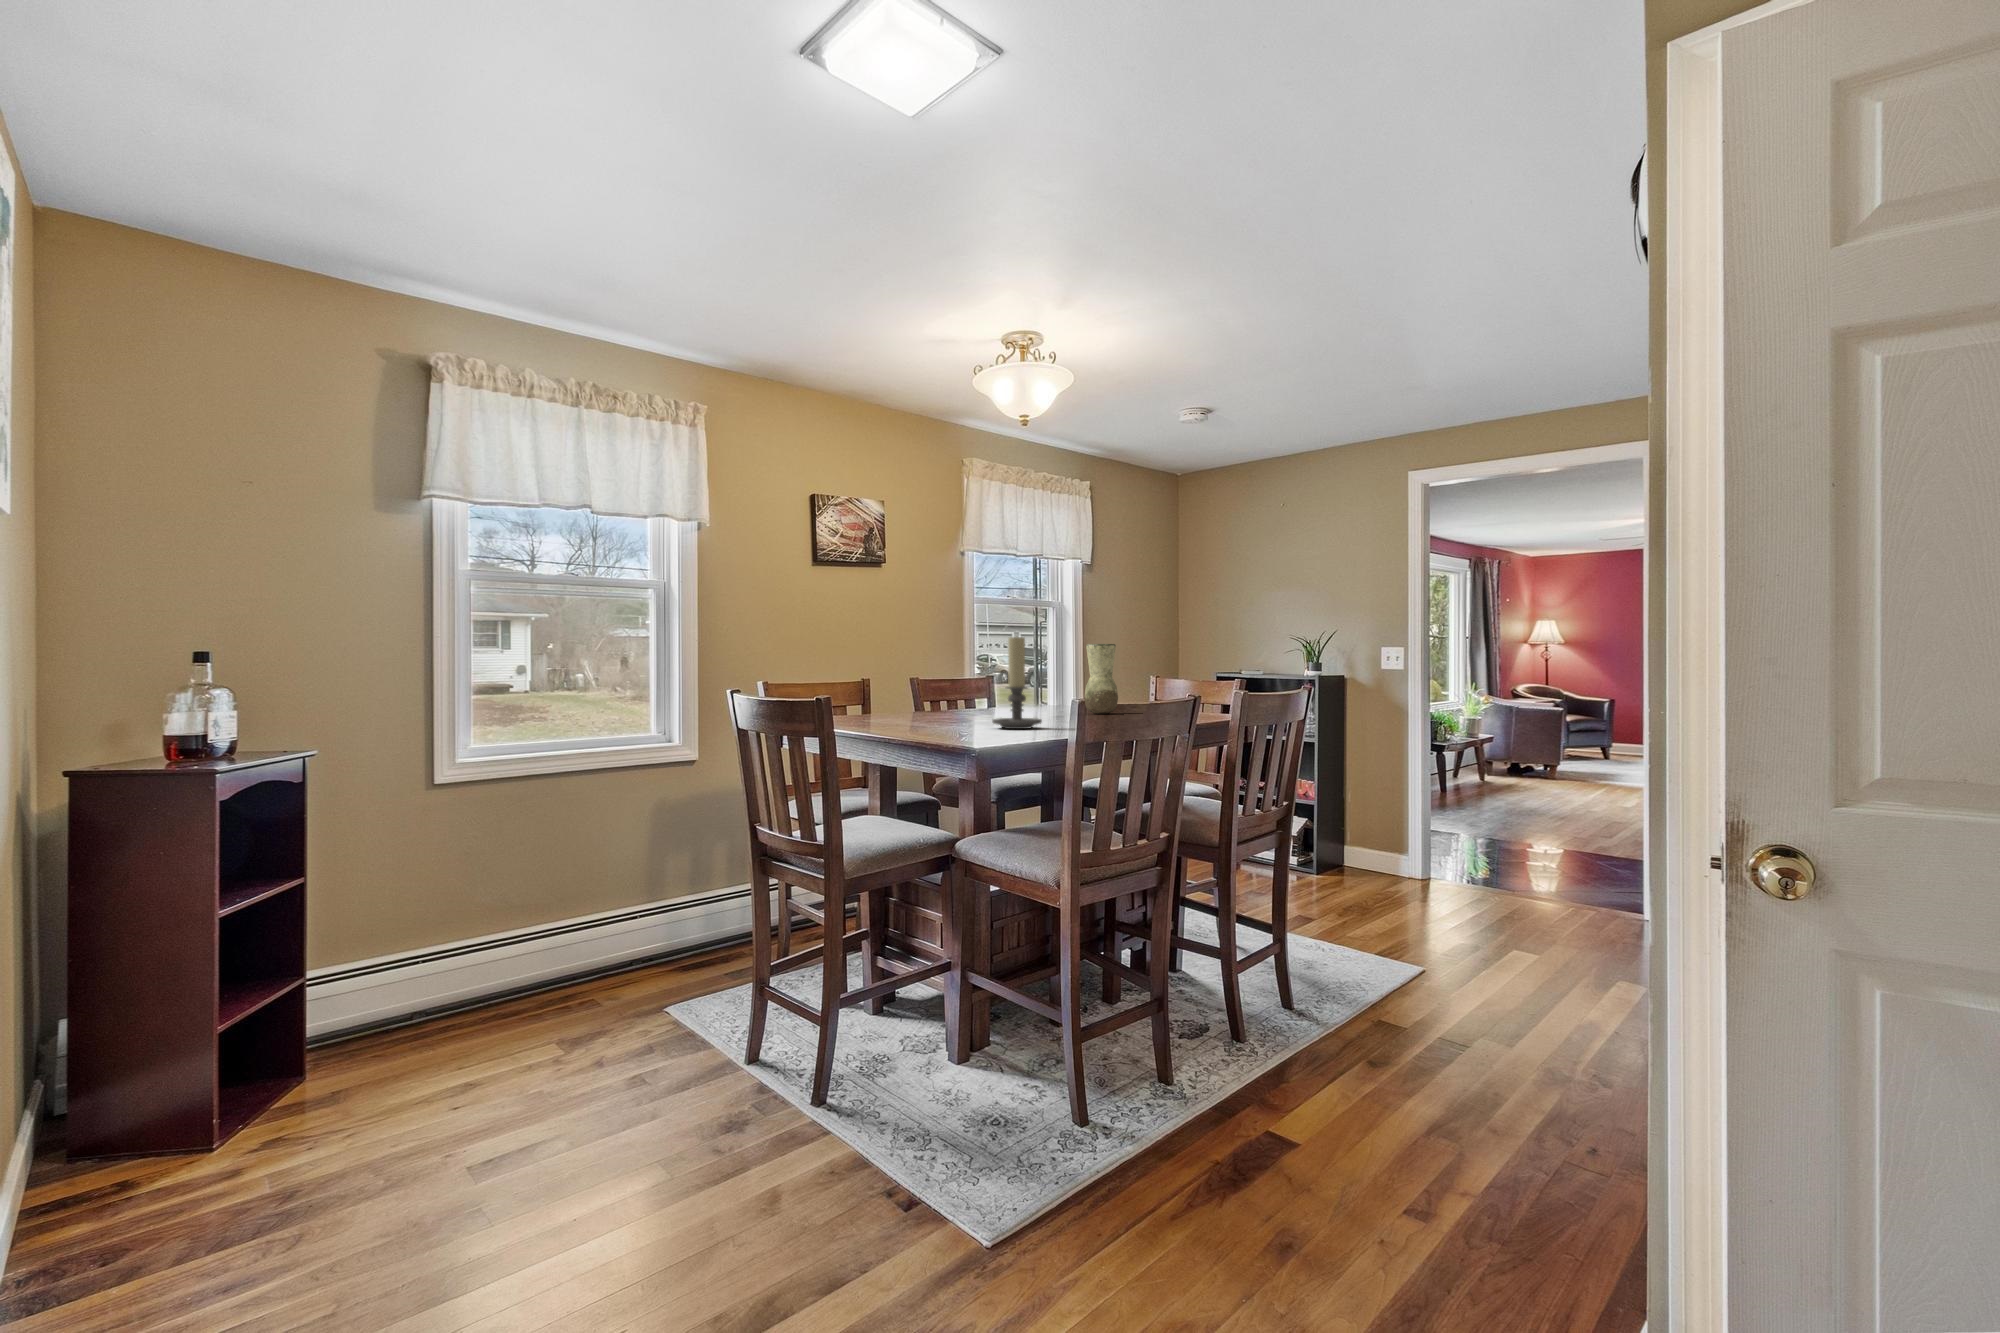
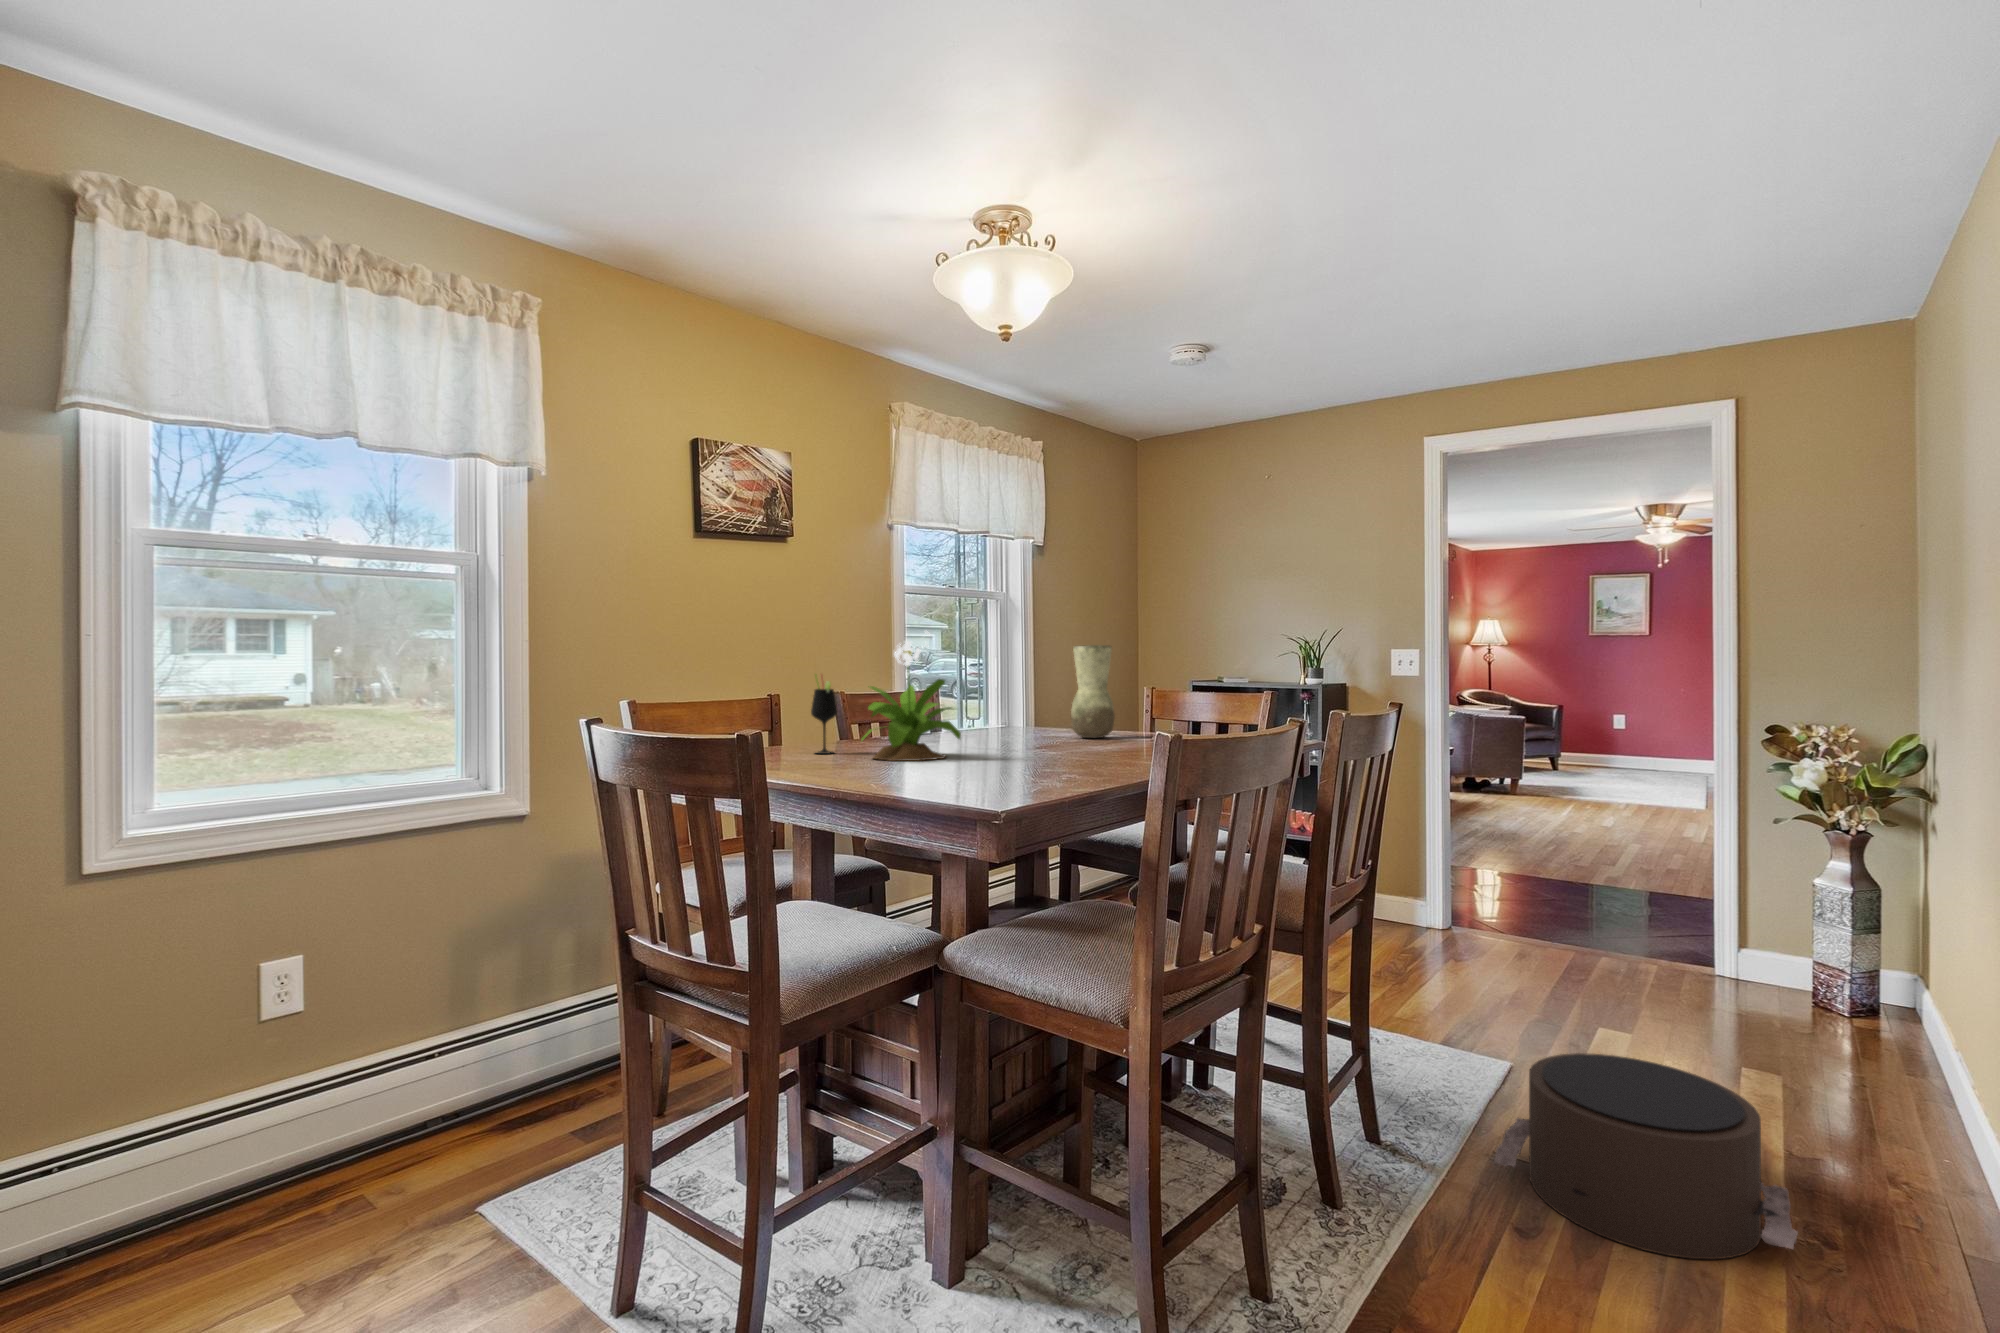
potted flower: none [916,633,988,724] -> present [861,632,961,761]
candle holder: present [992,637,1042,729] -> none [987,633,1059,771]
wine glass: none [886,664,904,720] -> present [811,677,837,754]
pouf: none [1362,949,1577,1085] -> present [1495,1053,1798,1260]

